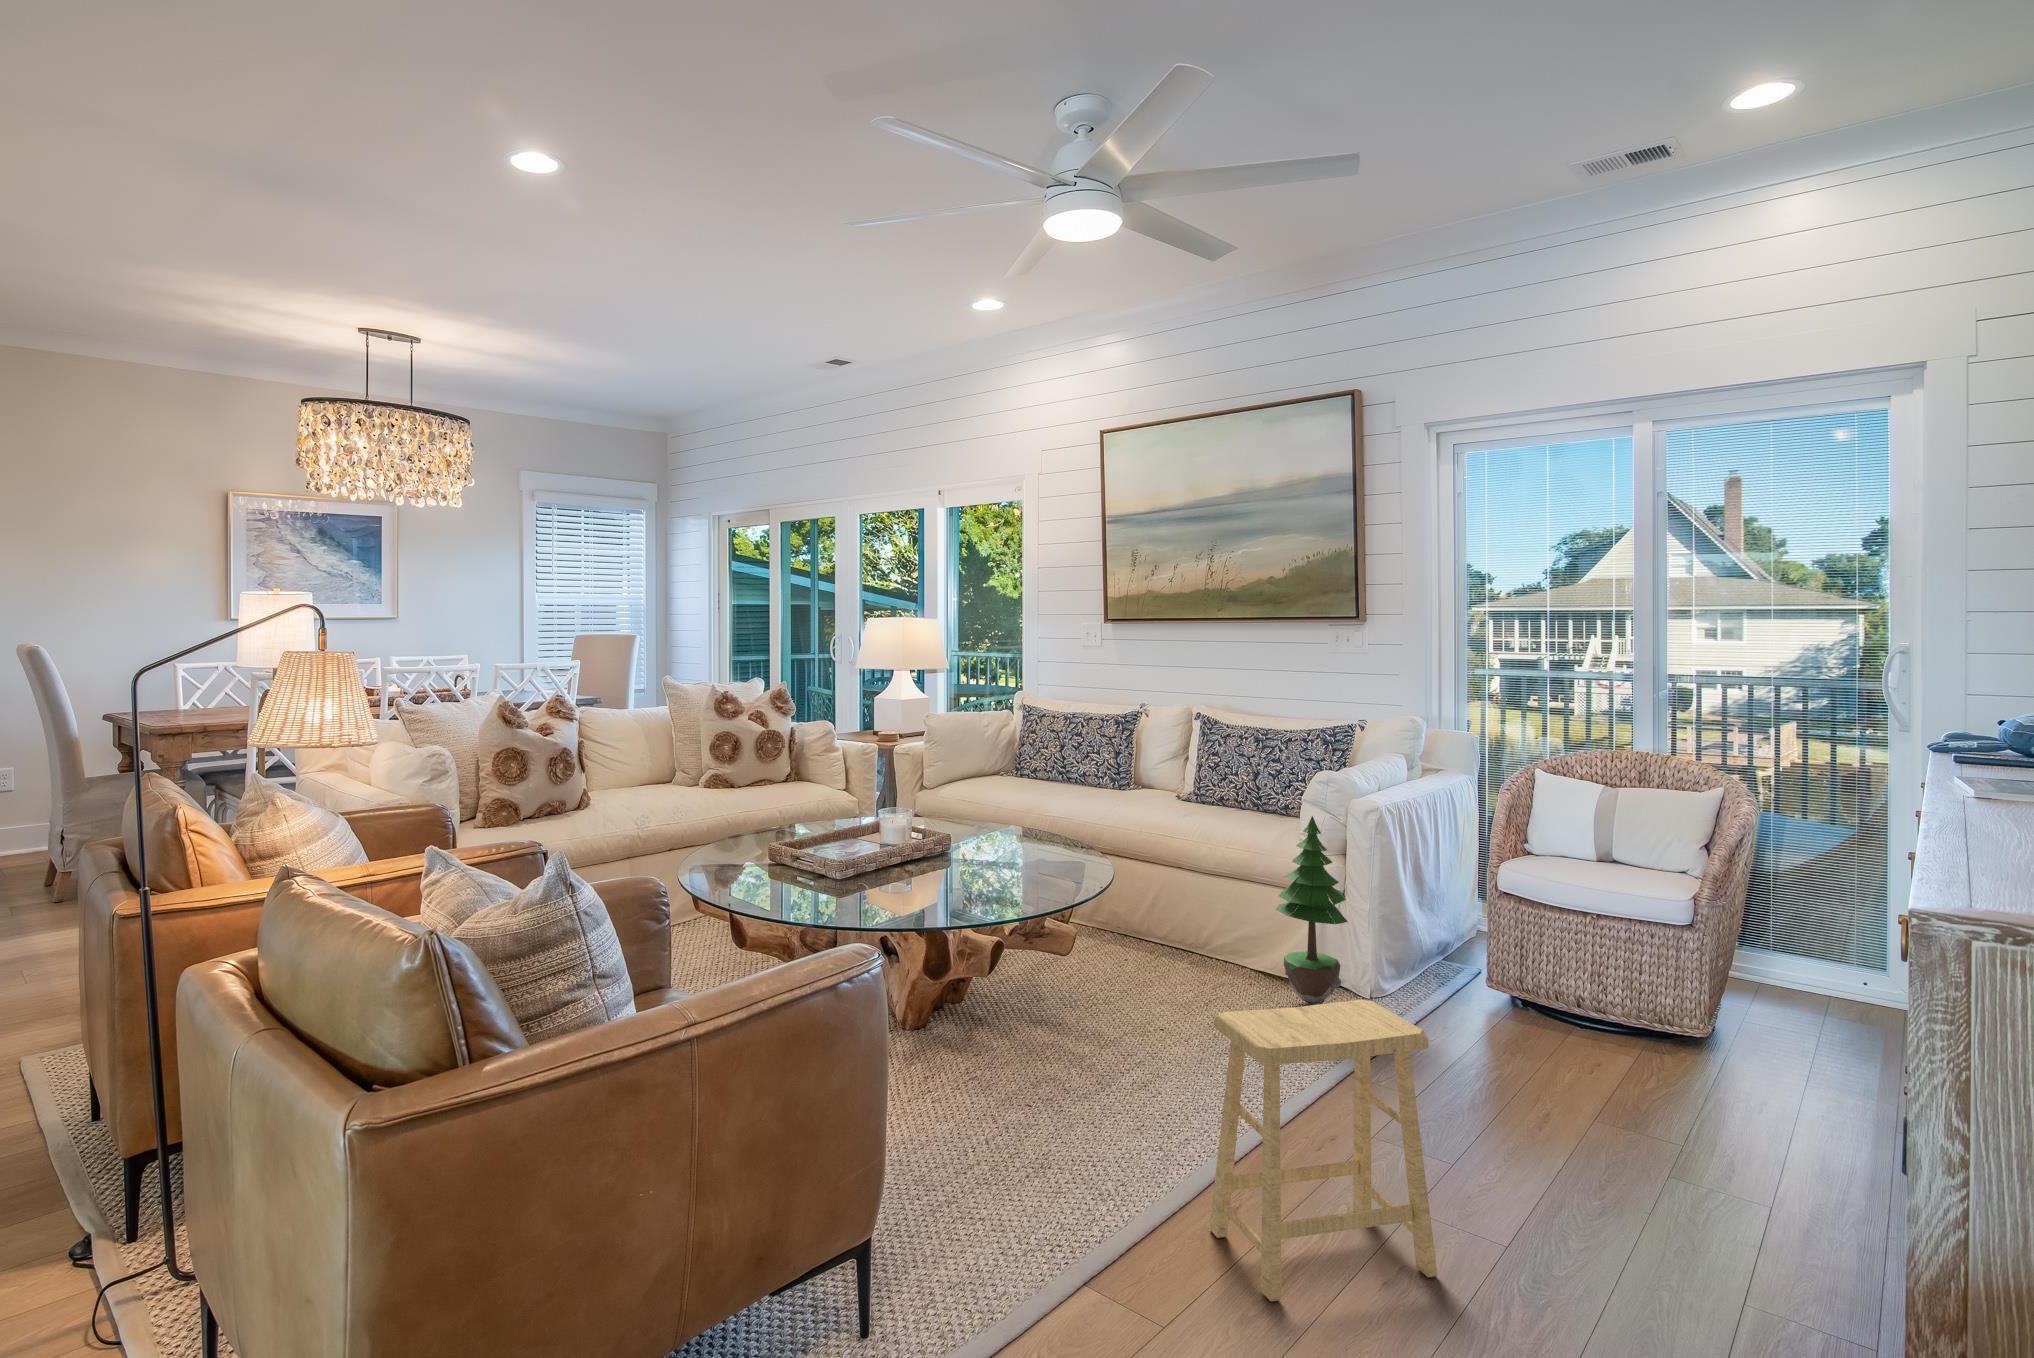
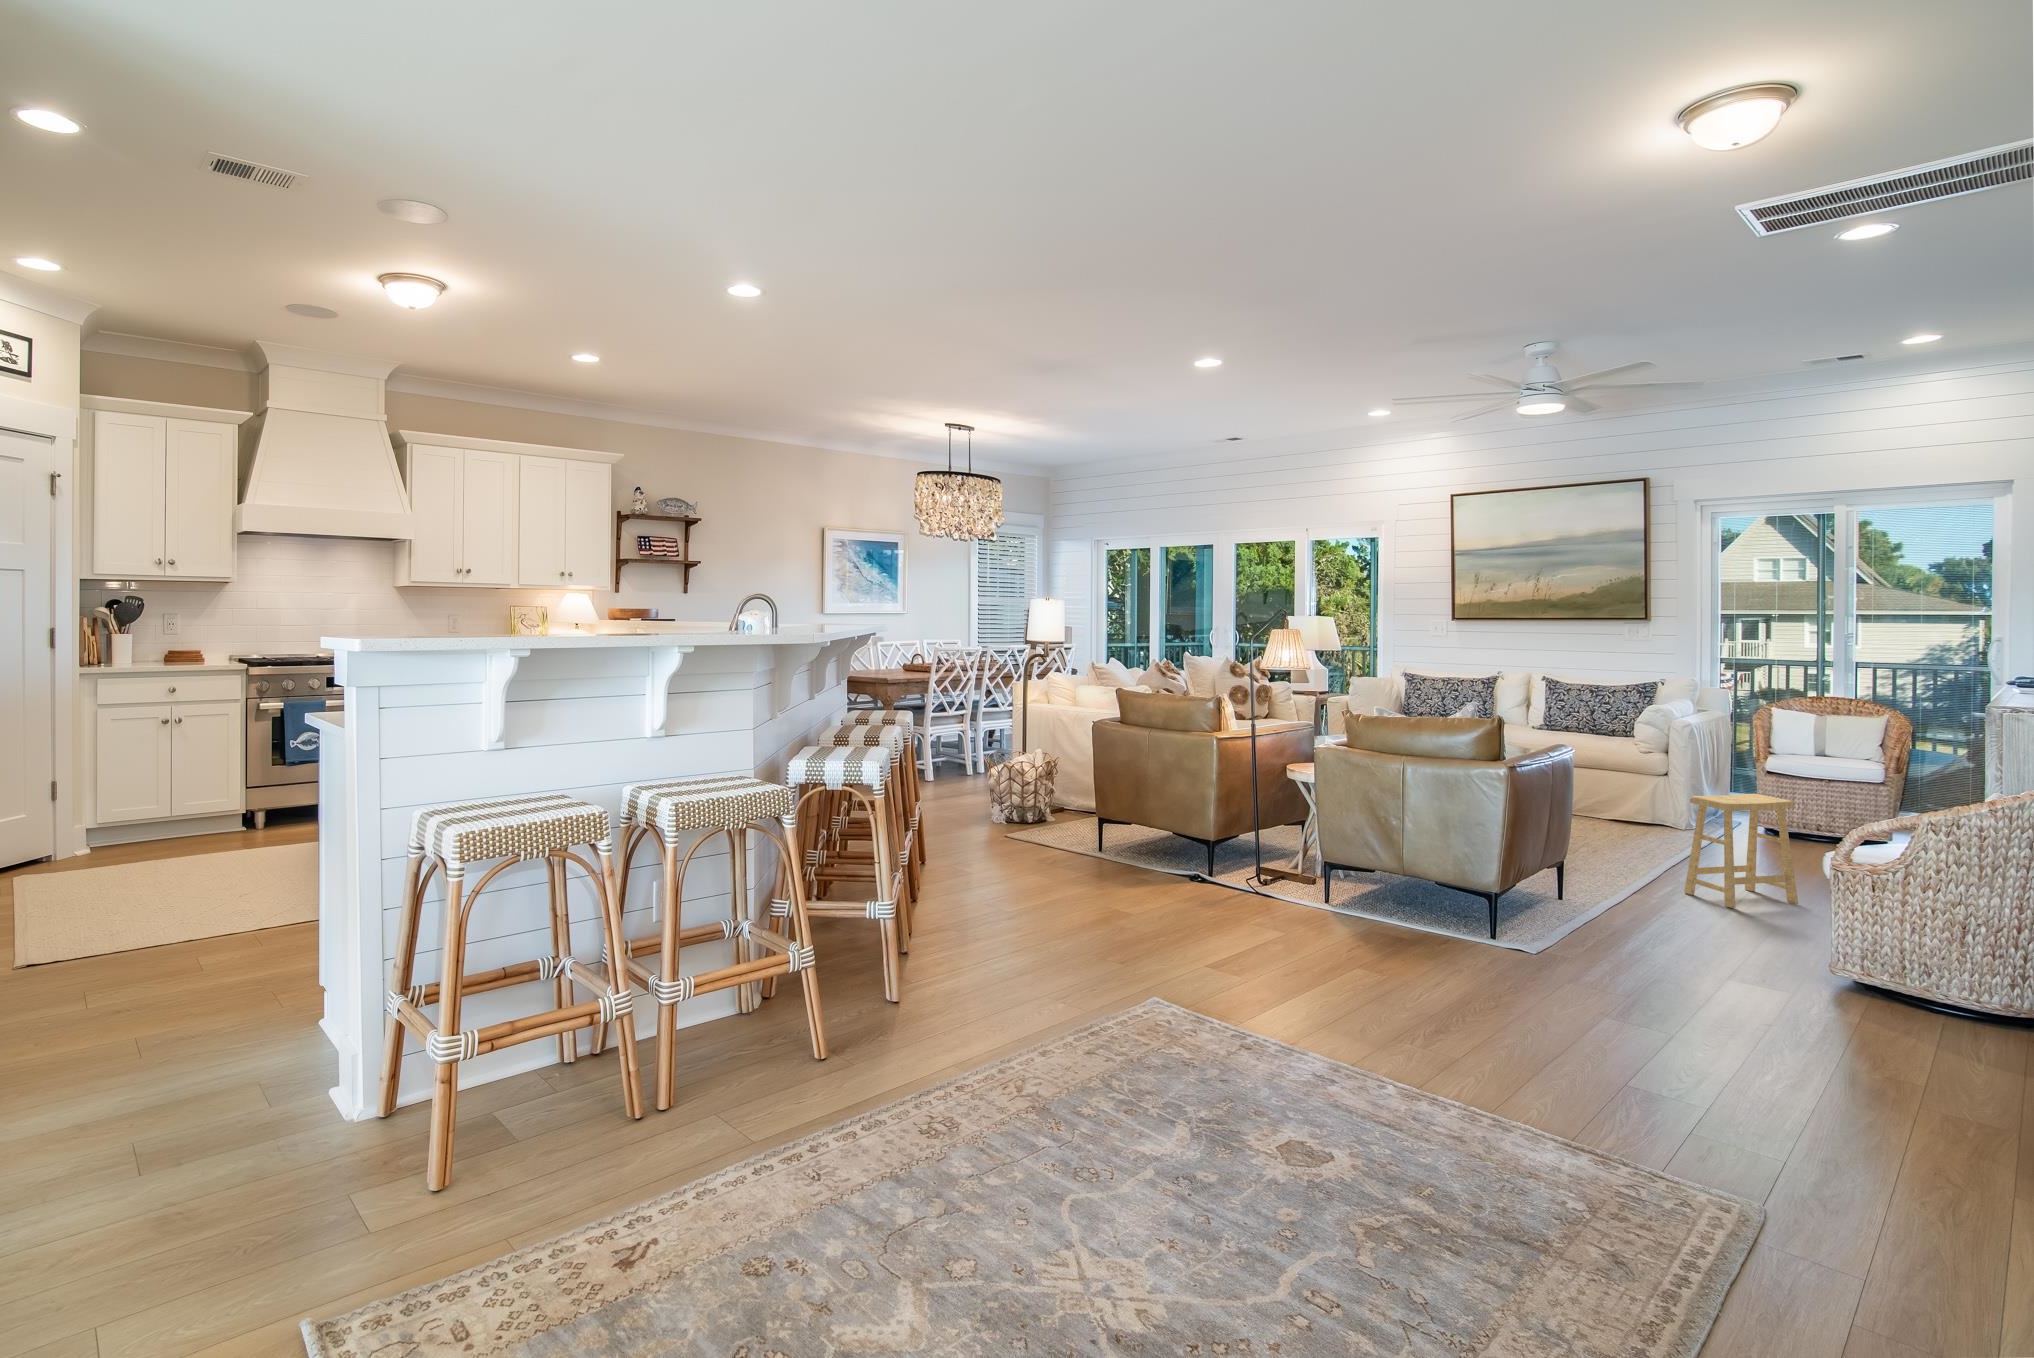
potted tree: present [1275,816,1348,1005] -> none [1636,728,1682,832]

